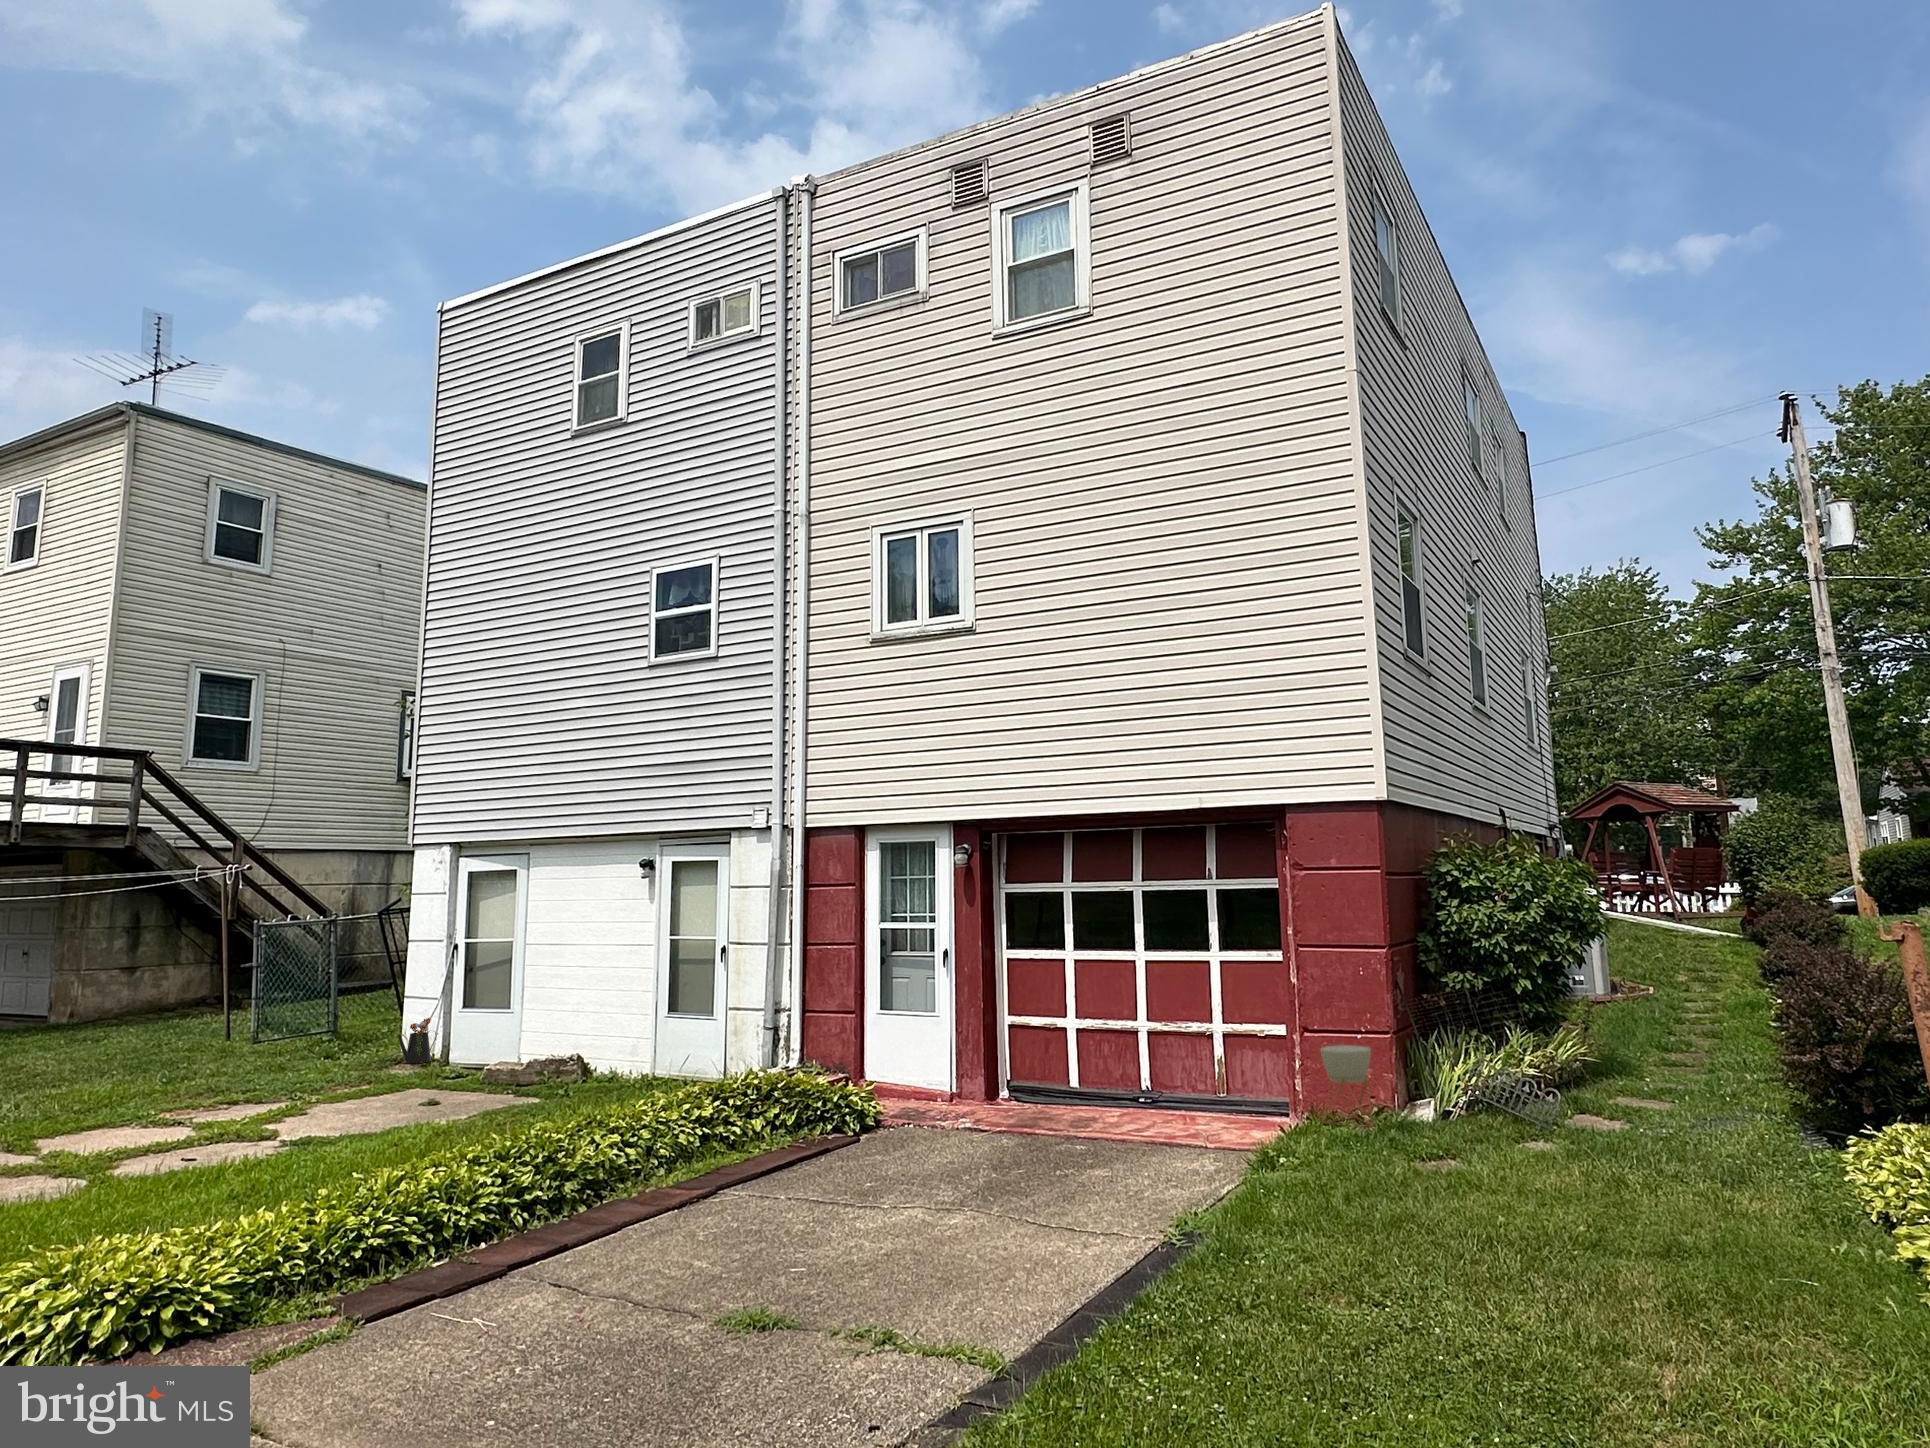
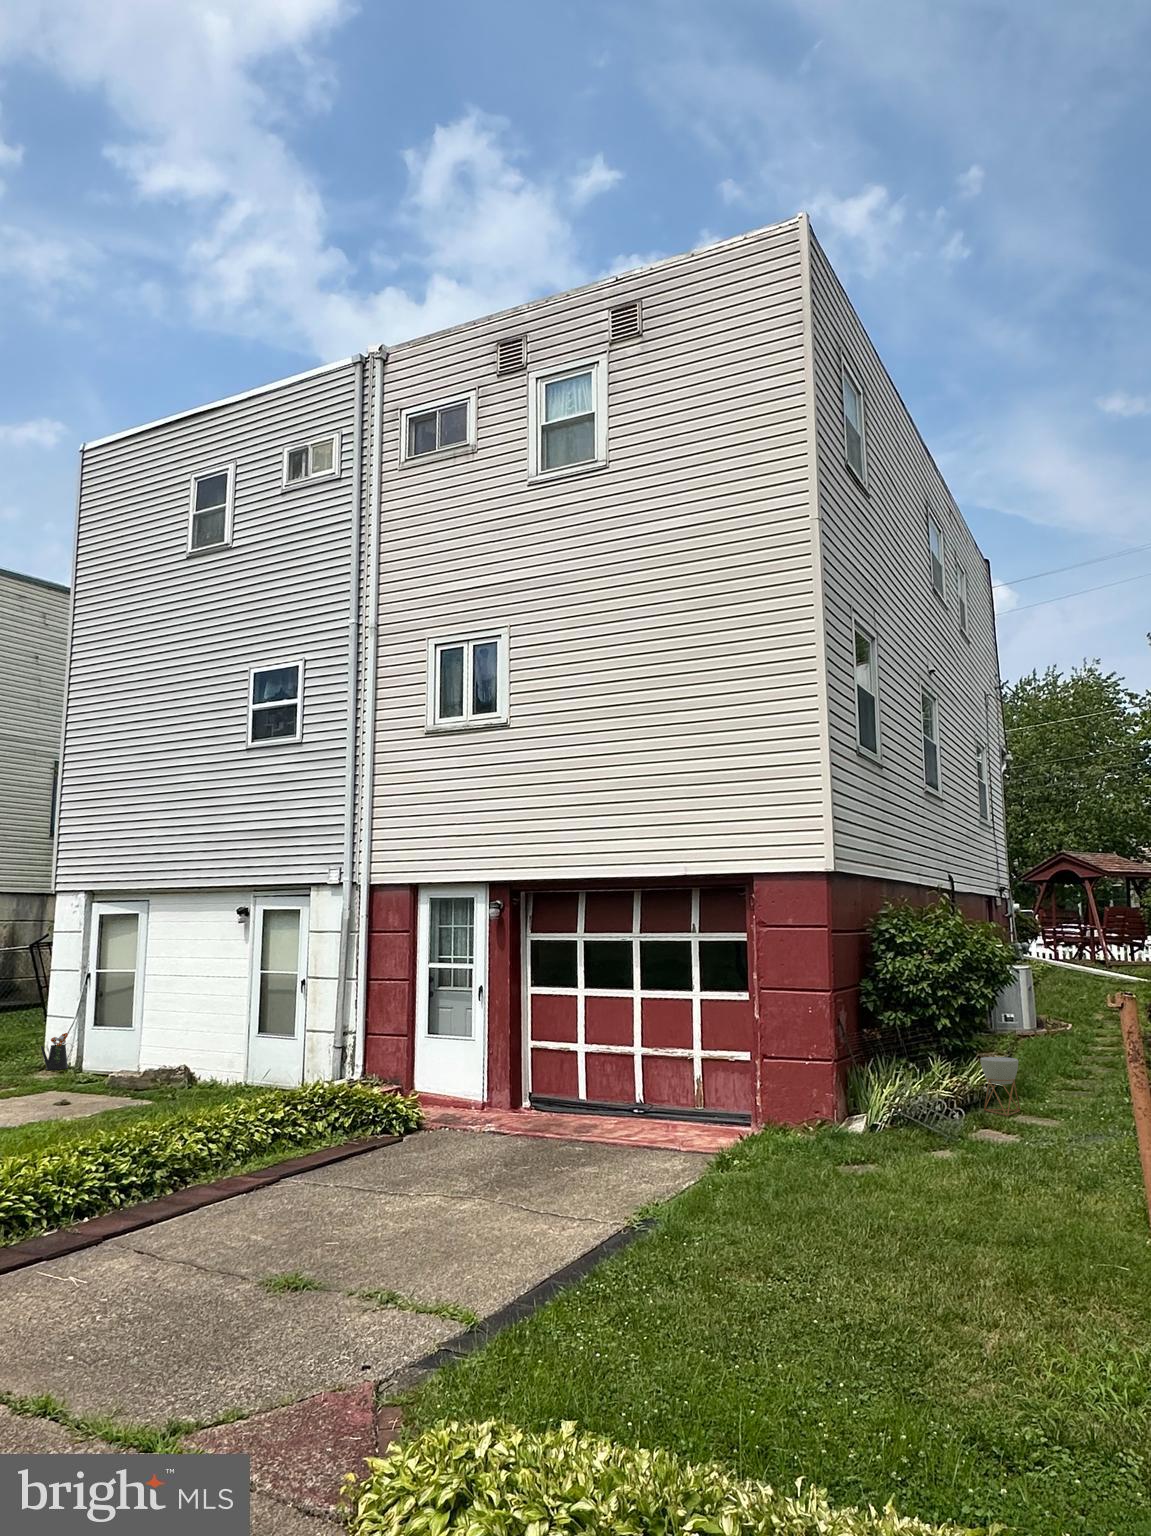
planter: present [1320,1045,1373,1127] -> present [980,1057,1020,1116]

